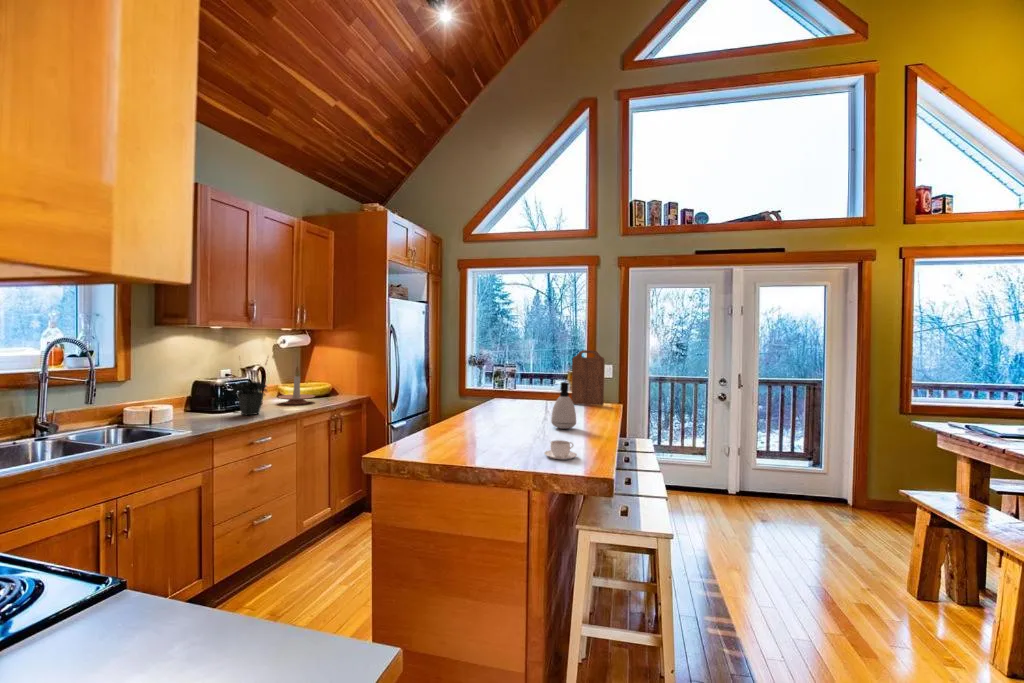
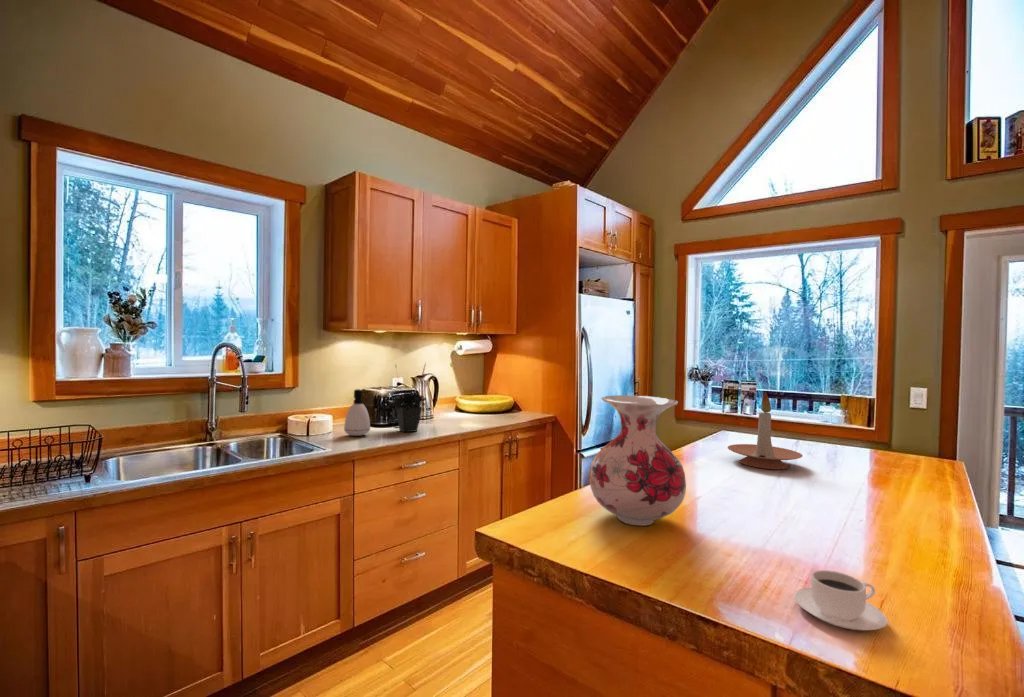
cutting board: present [572,350,605,405] -> none [856,365,929,465]
candle holder: present [278,367,315,404] -> present [728,392,803,469]
vase: none [440,370,492,441] -> present [589,395,686,526]
soap dispenser: present [551,382,576,429] -> present [344,389,371,436]

